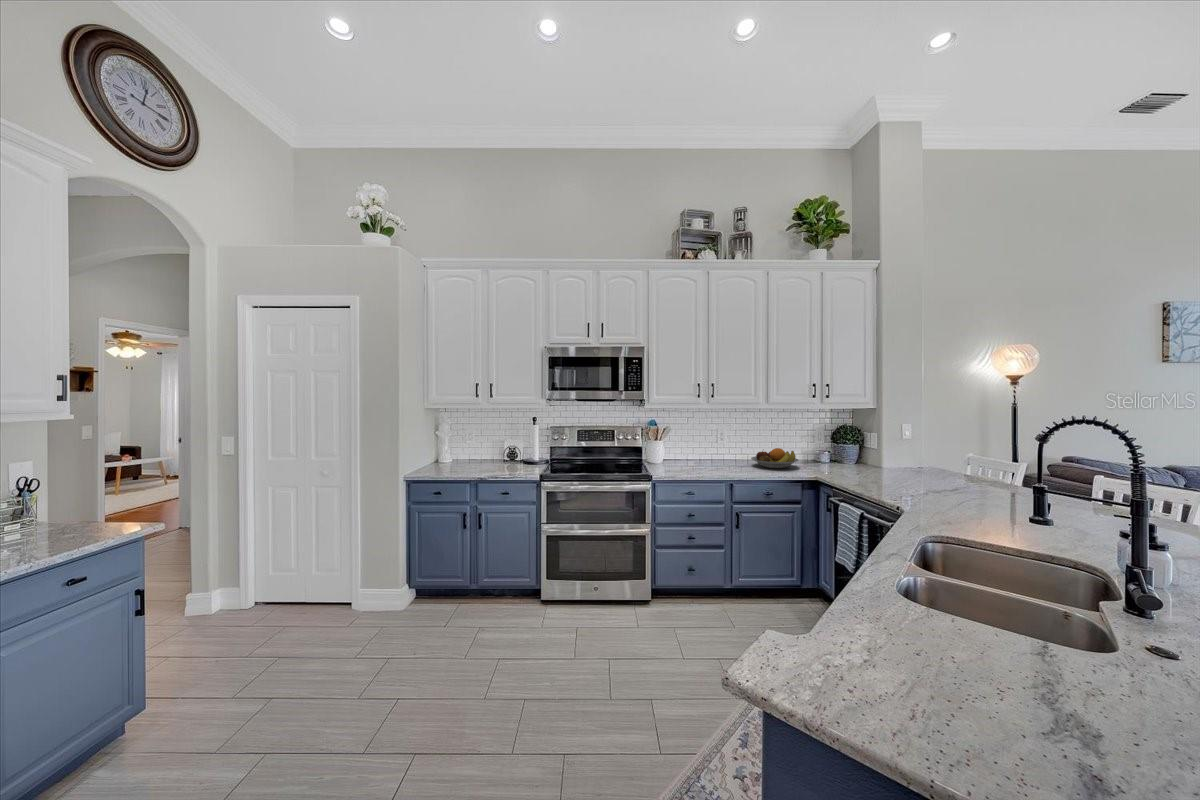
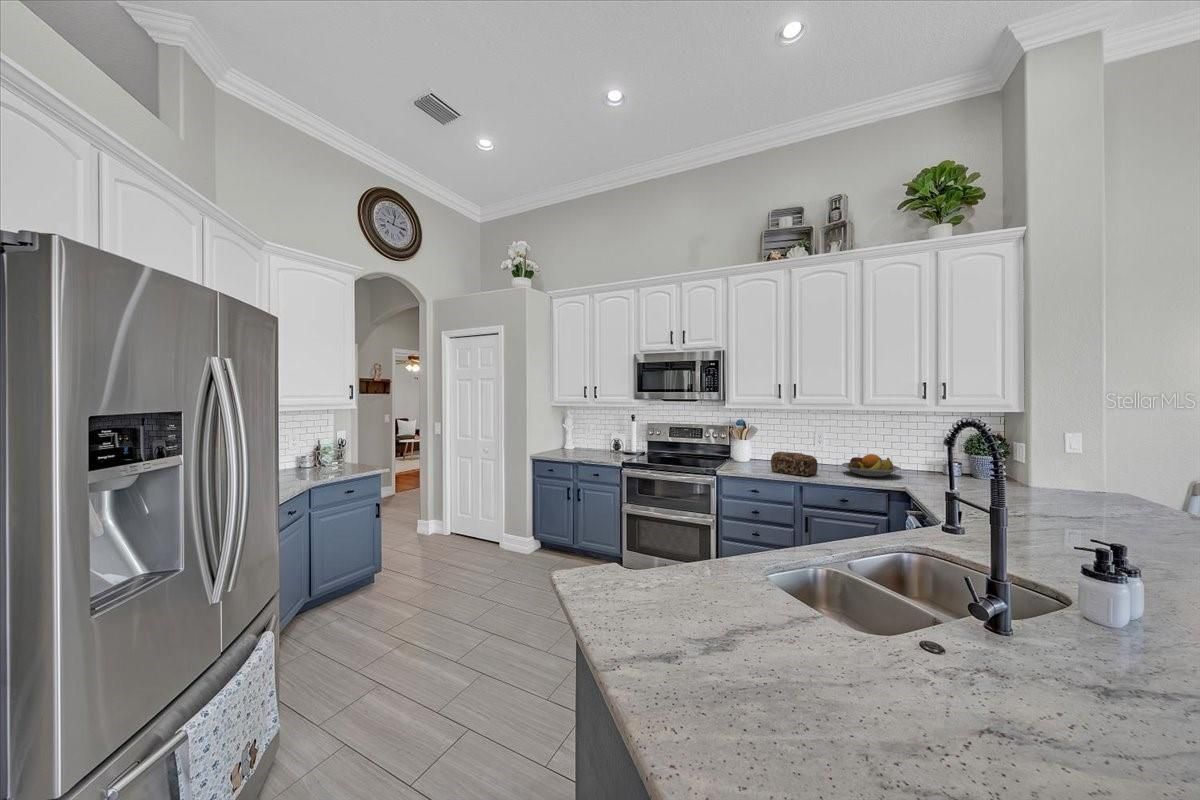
bread loaf: none [699,451,739,473] -> present [771,452,818,476]

